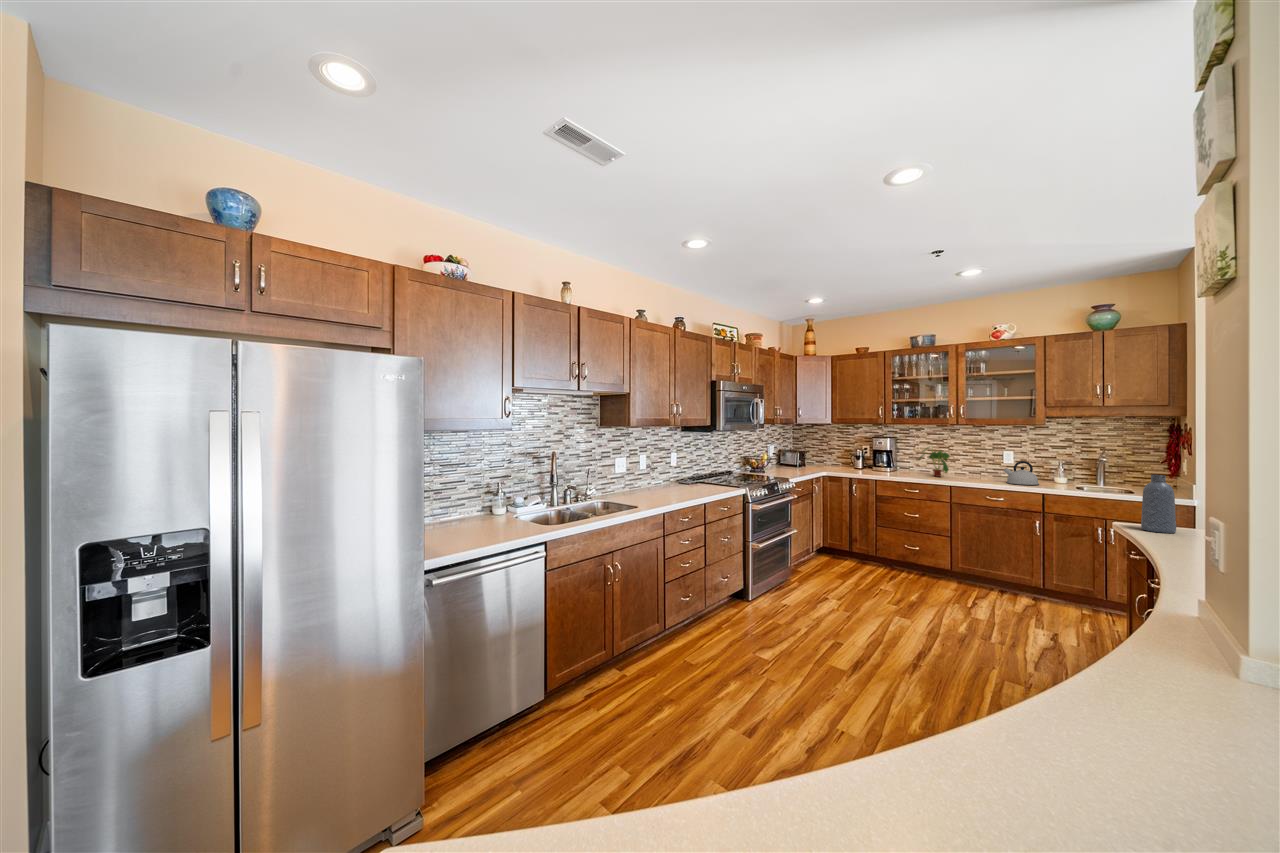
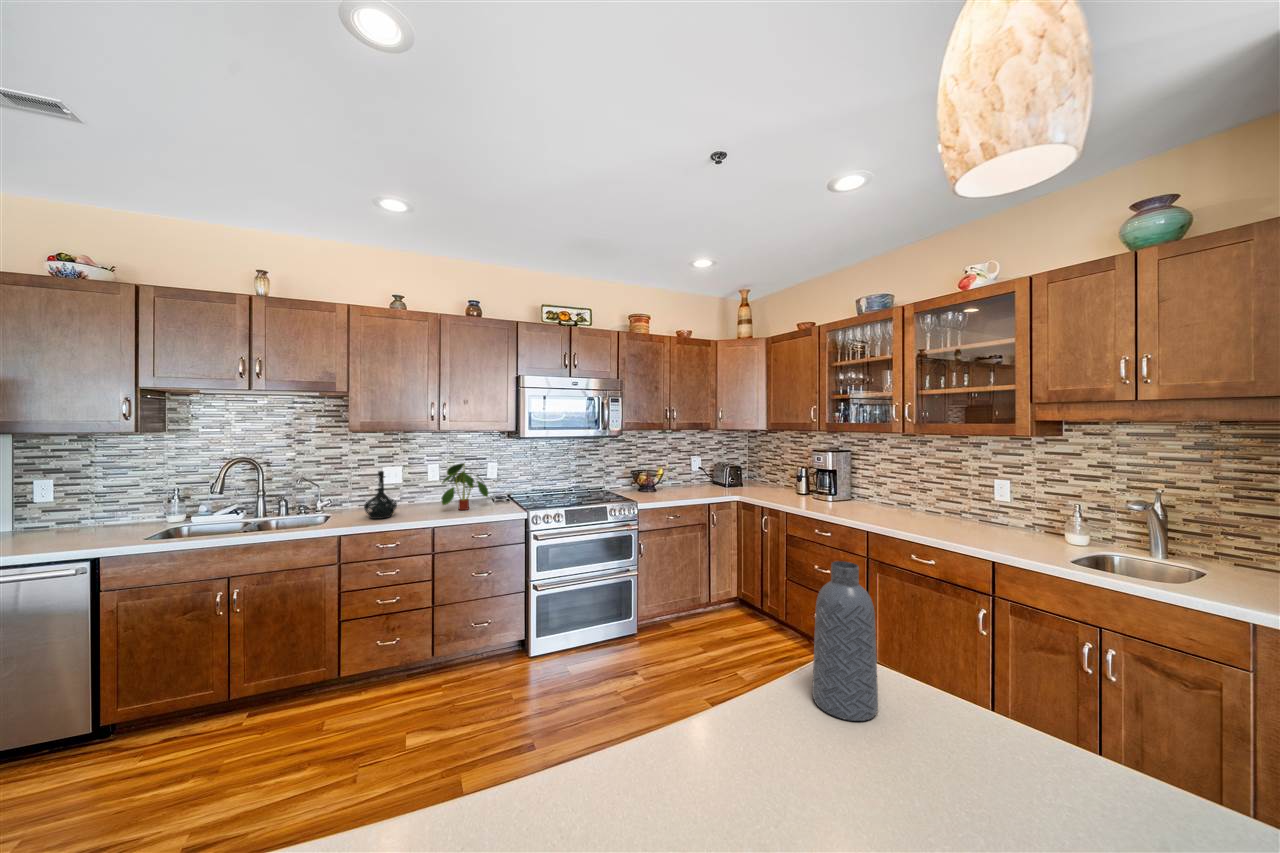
plant: present [920,447,950,477] -> present [441,463,488,510]
bottle: none [639,461,663,500] -> present [364,471,397,519]
kettle: present [1004,461,1039,485] -> none [959,498,1020,543]

